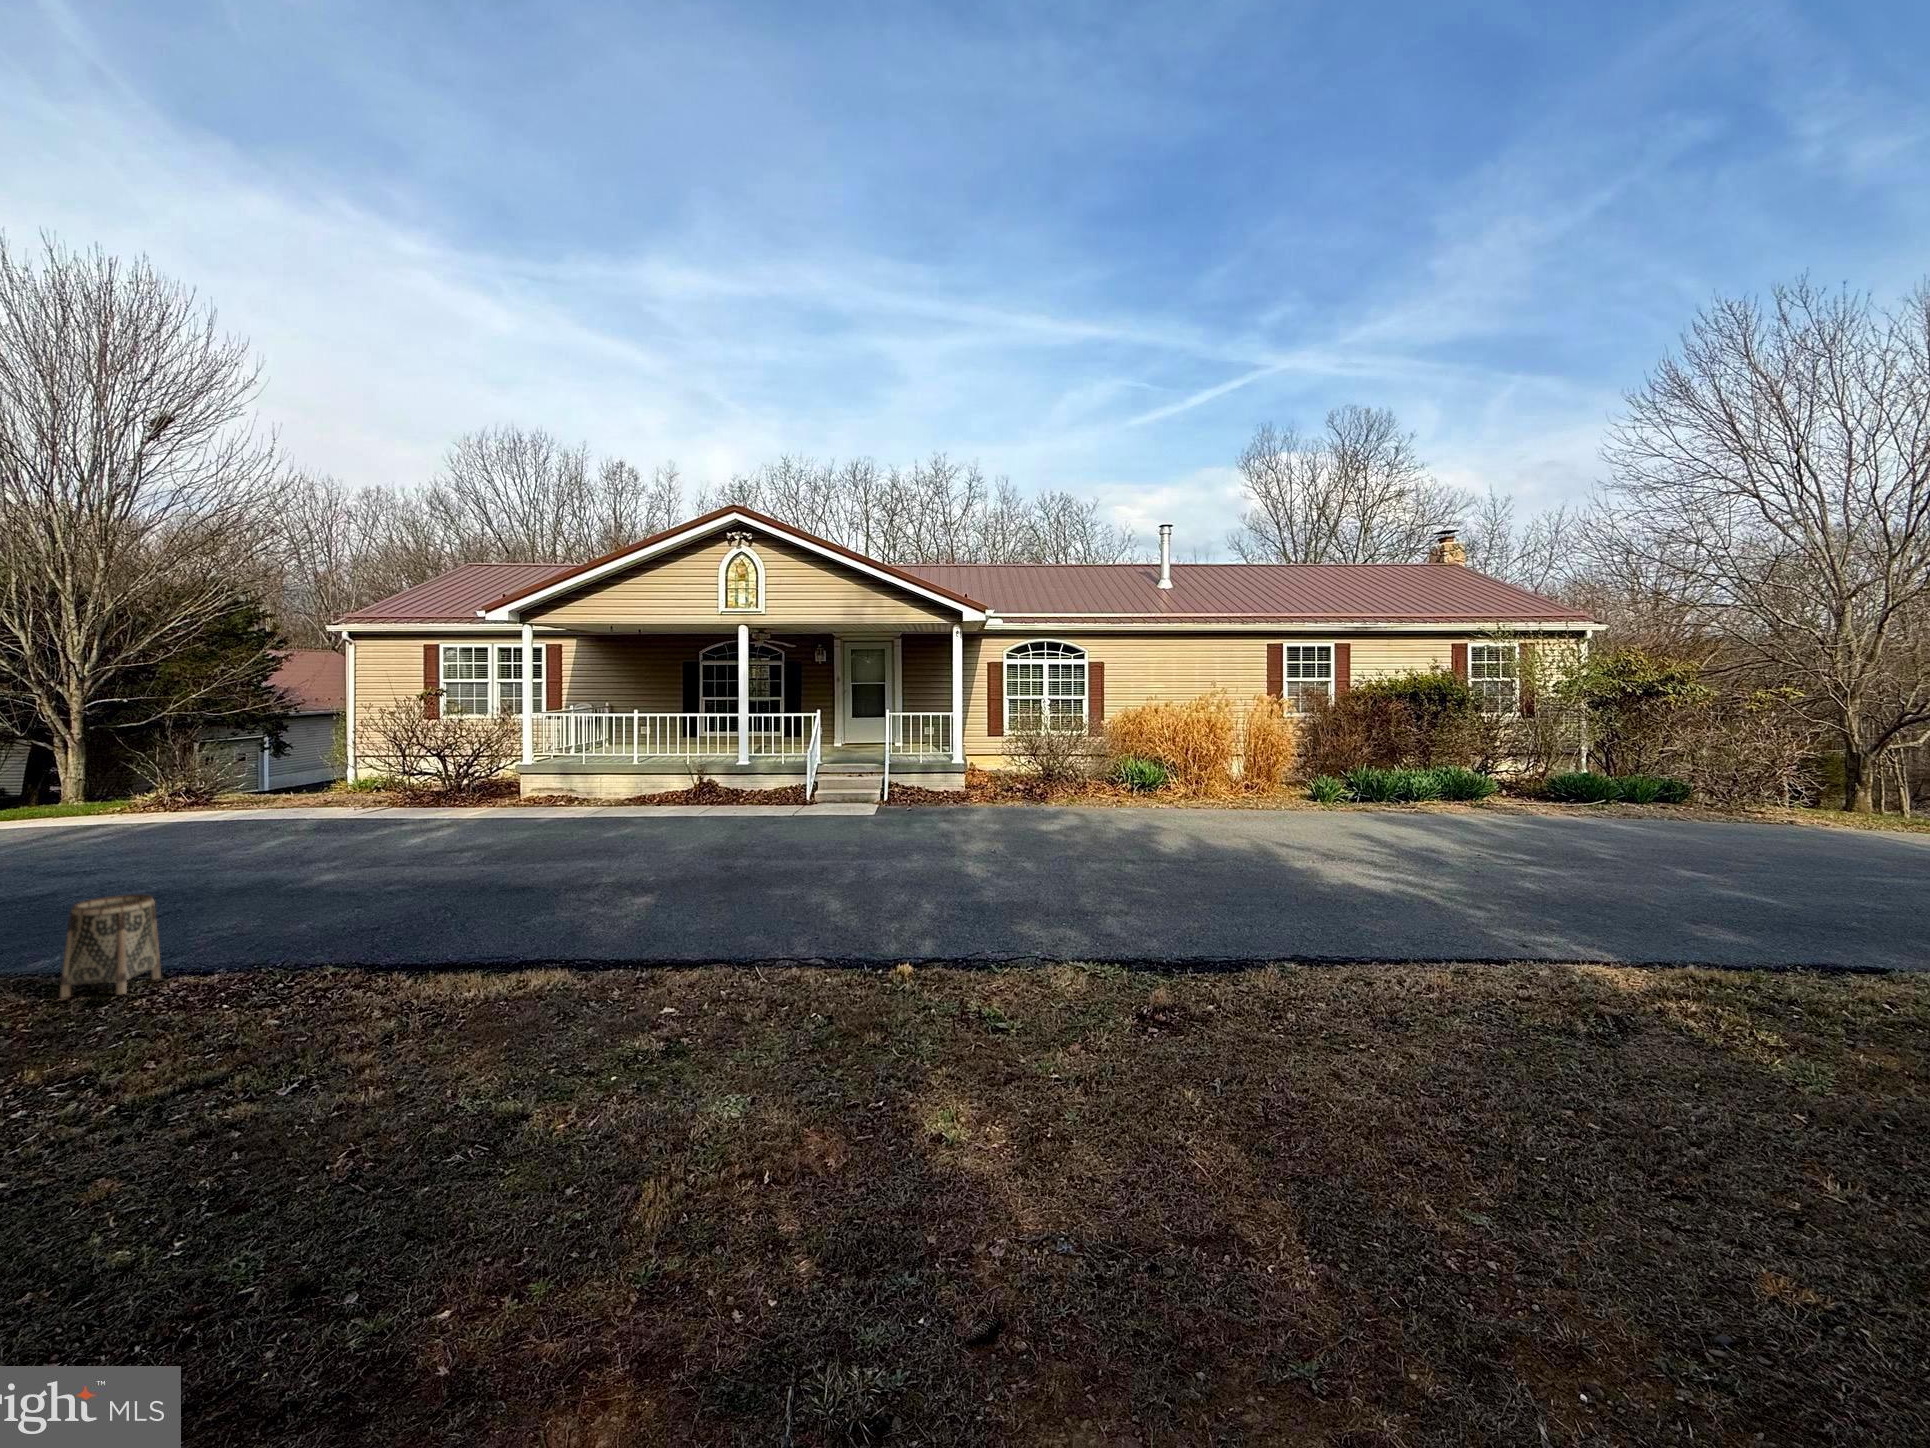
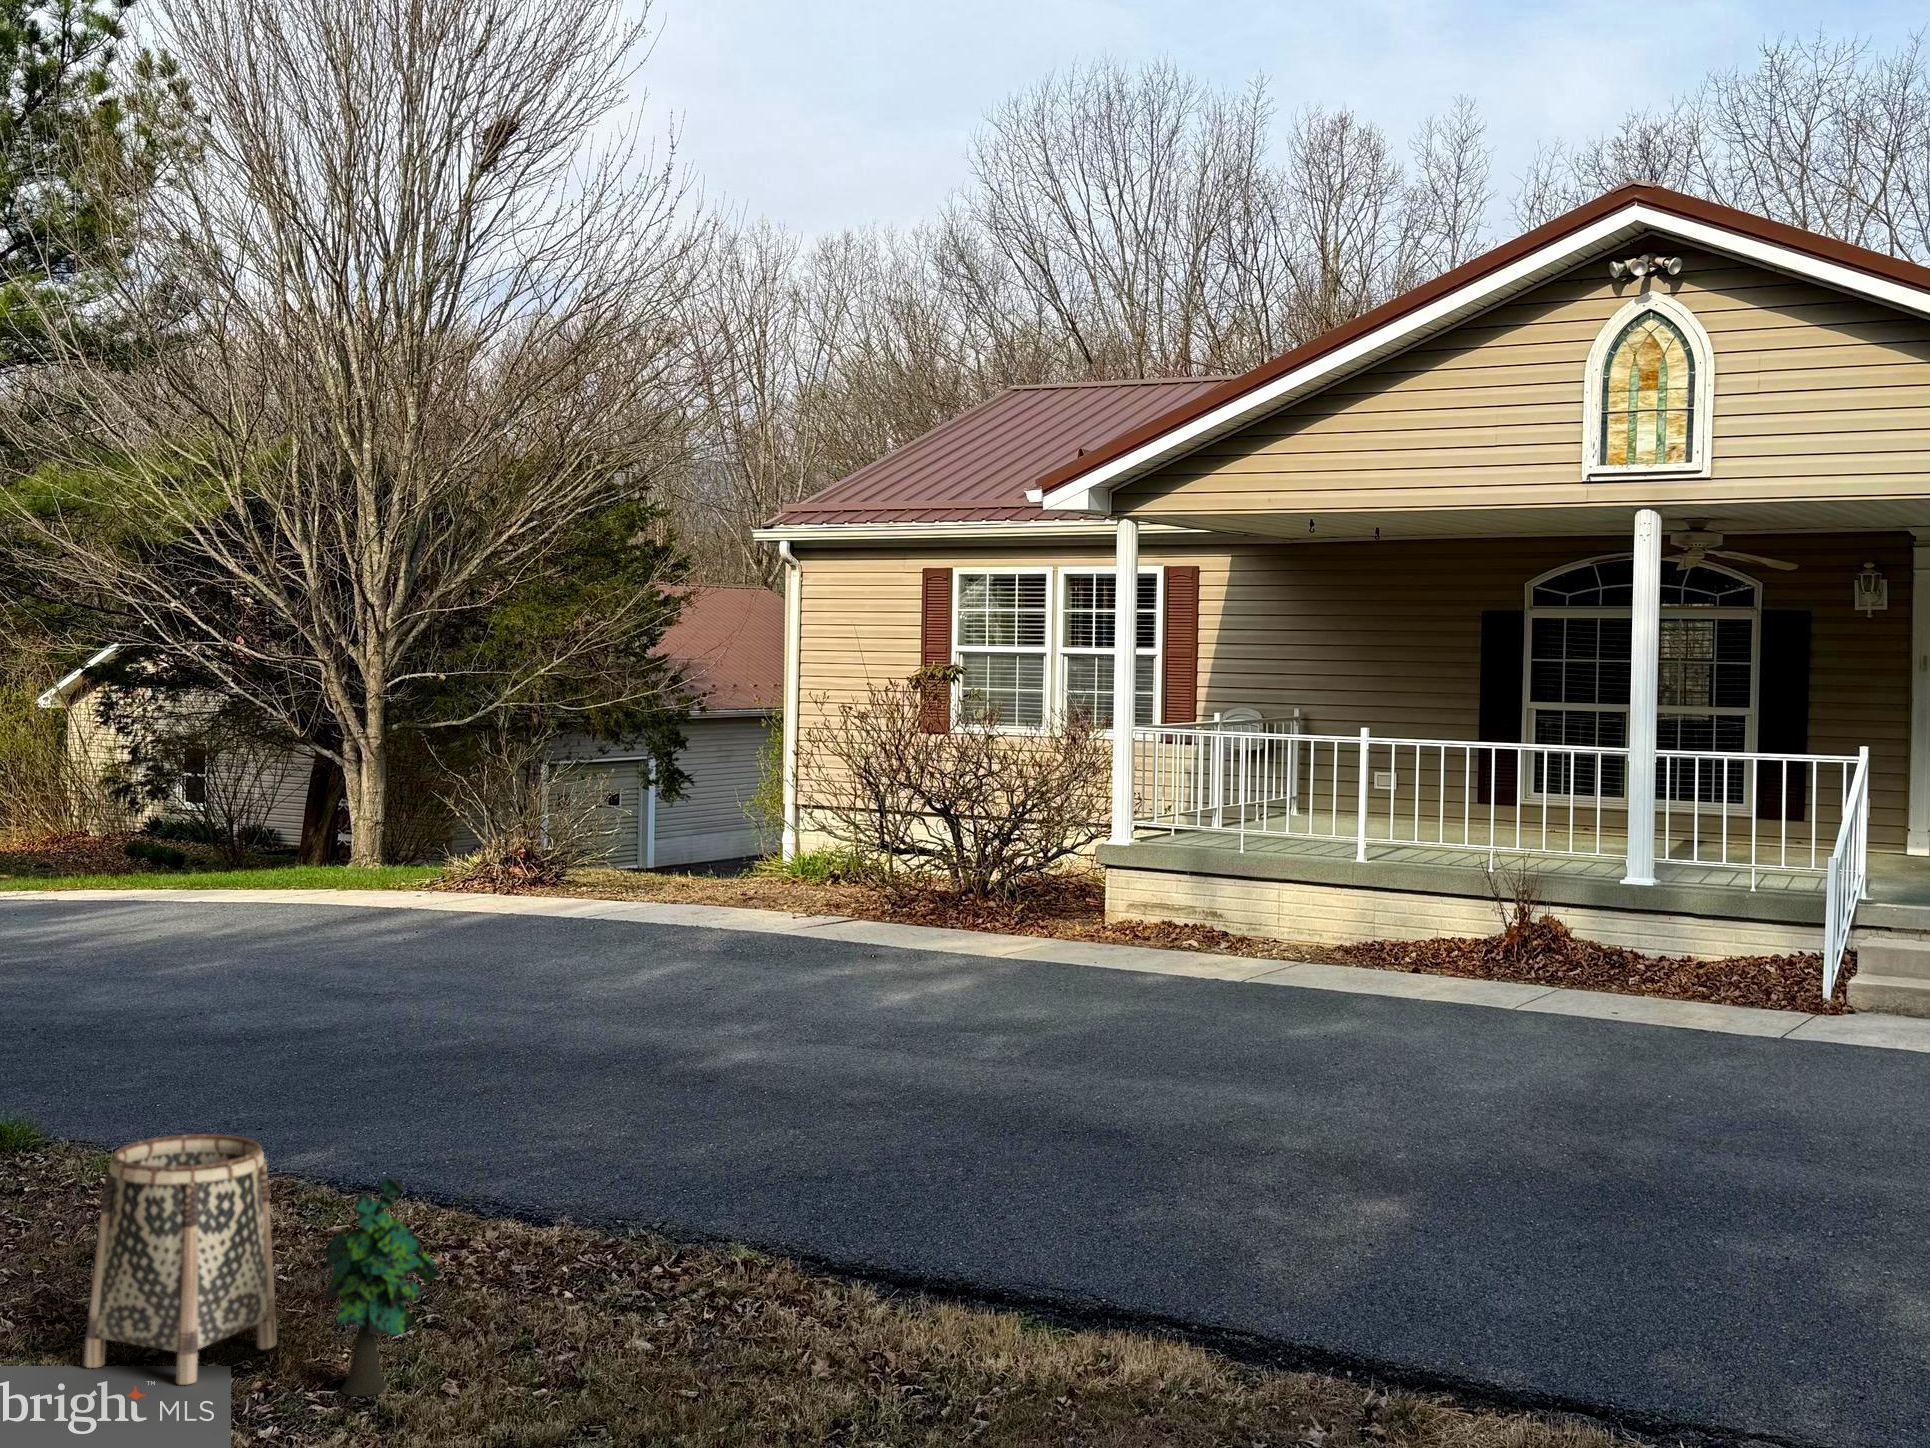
decorative plant: none [186,897,251,985] -> present [313,1178,439,1396]

